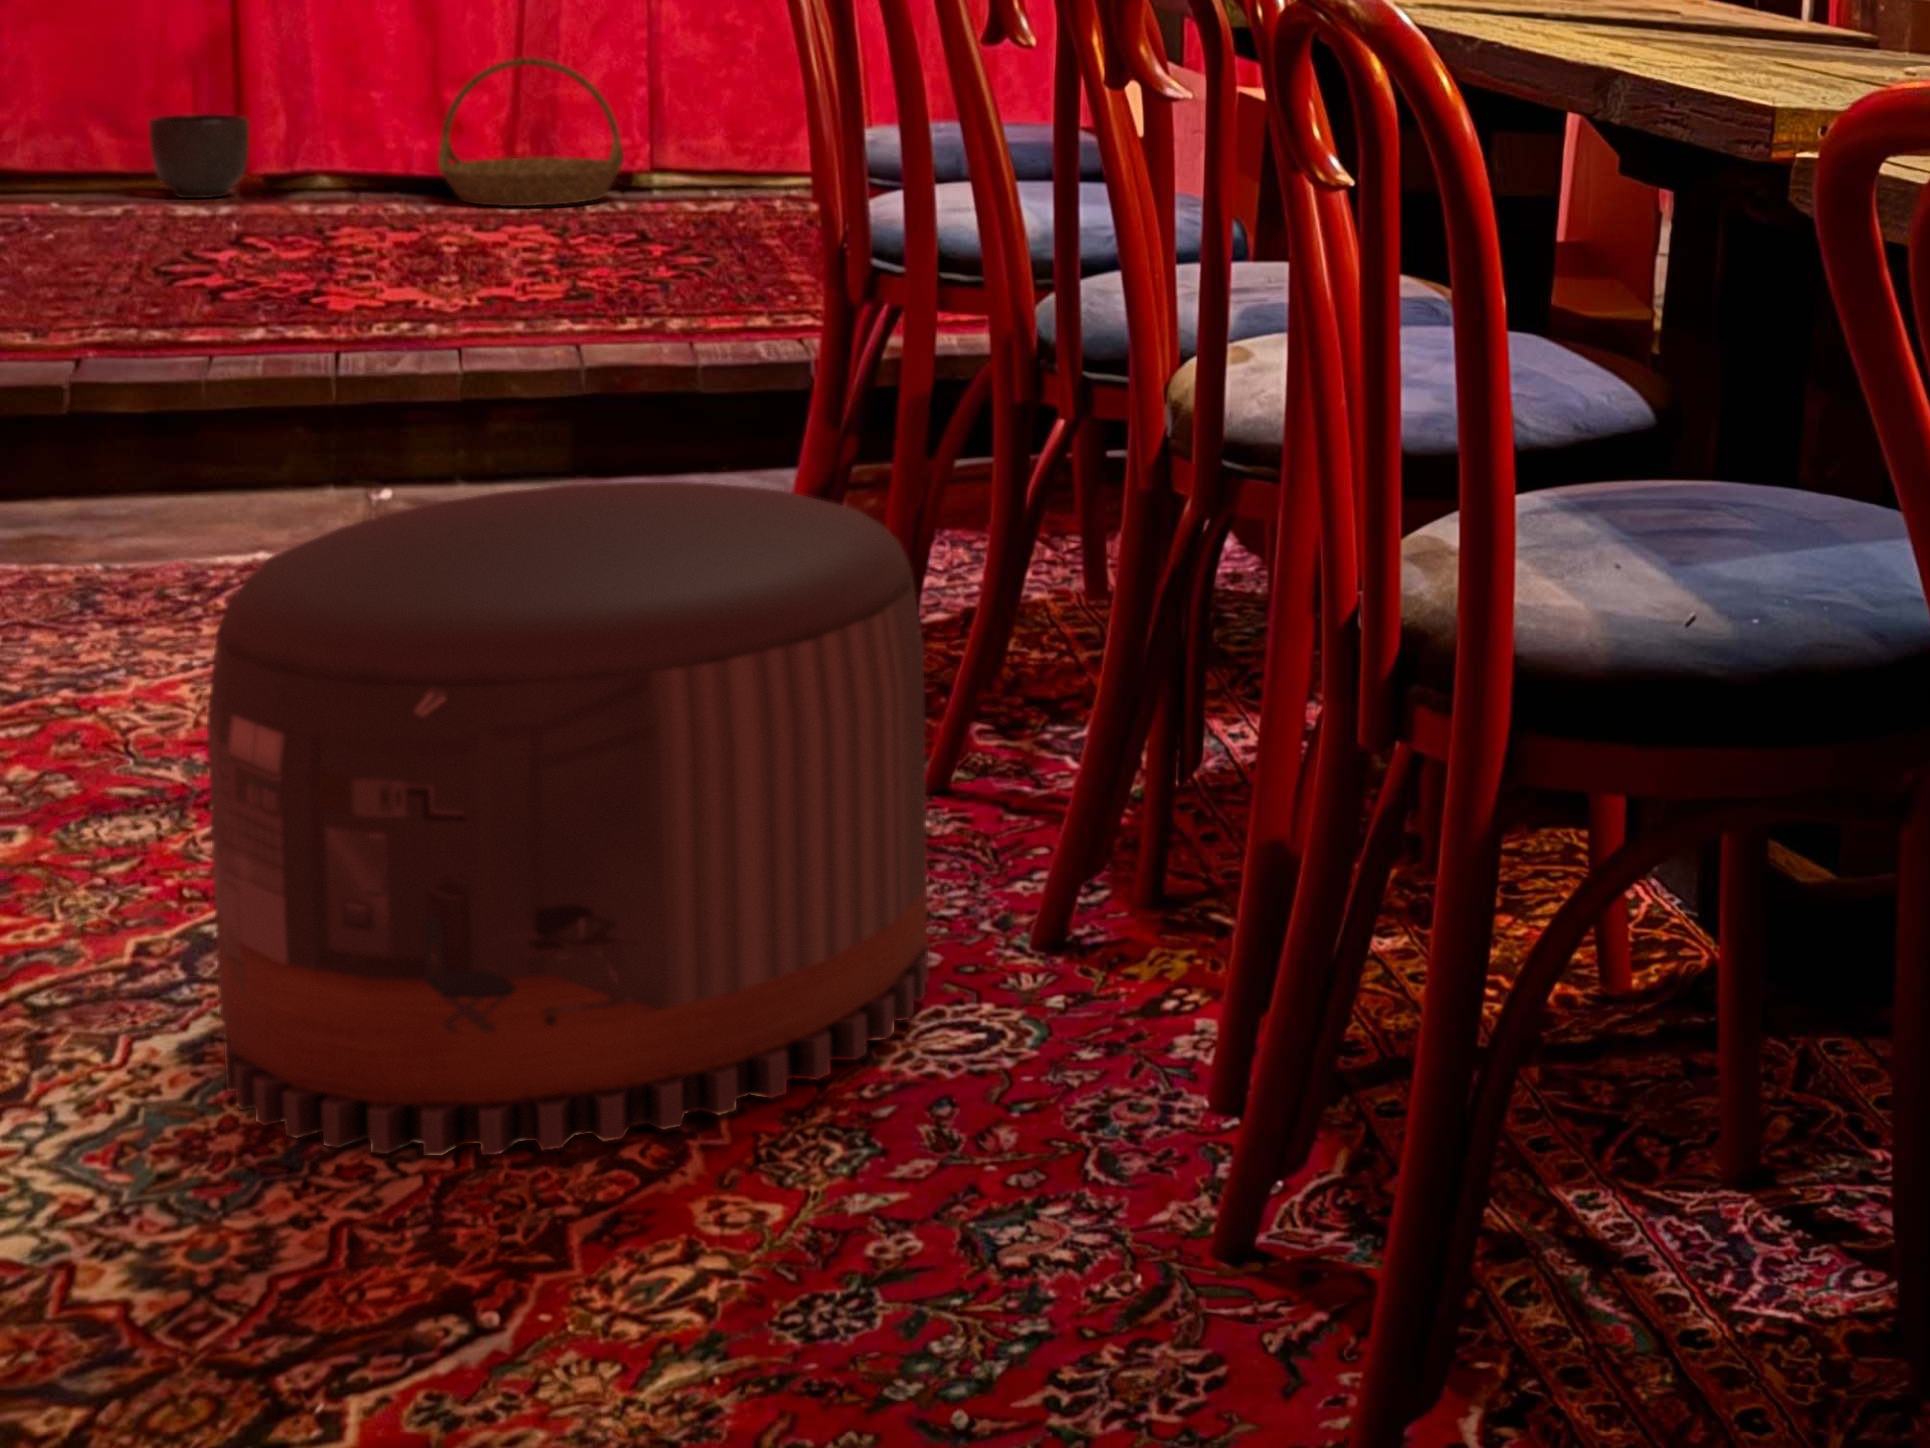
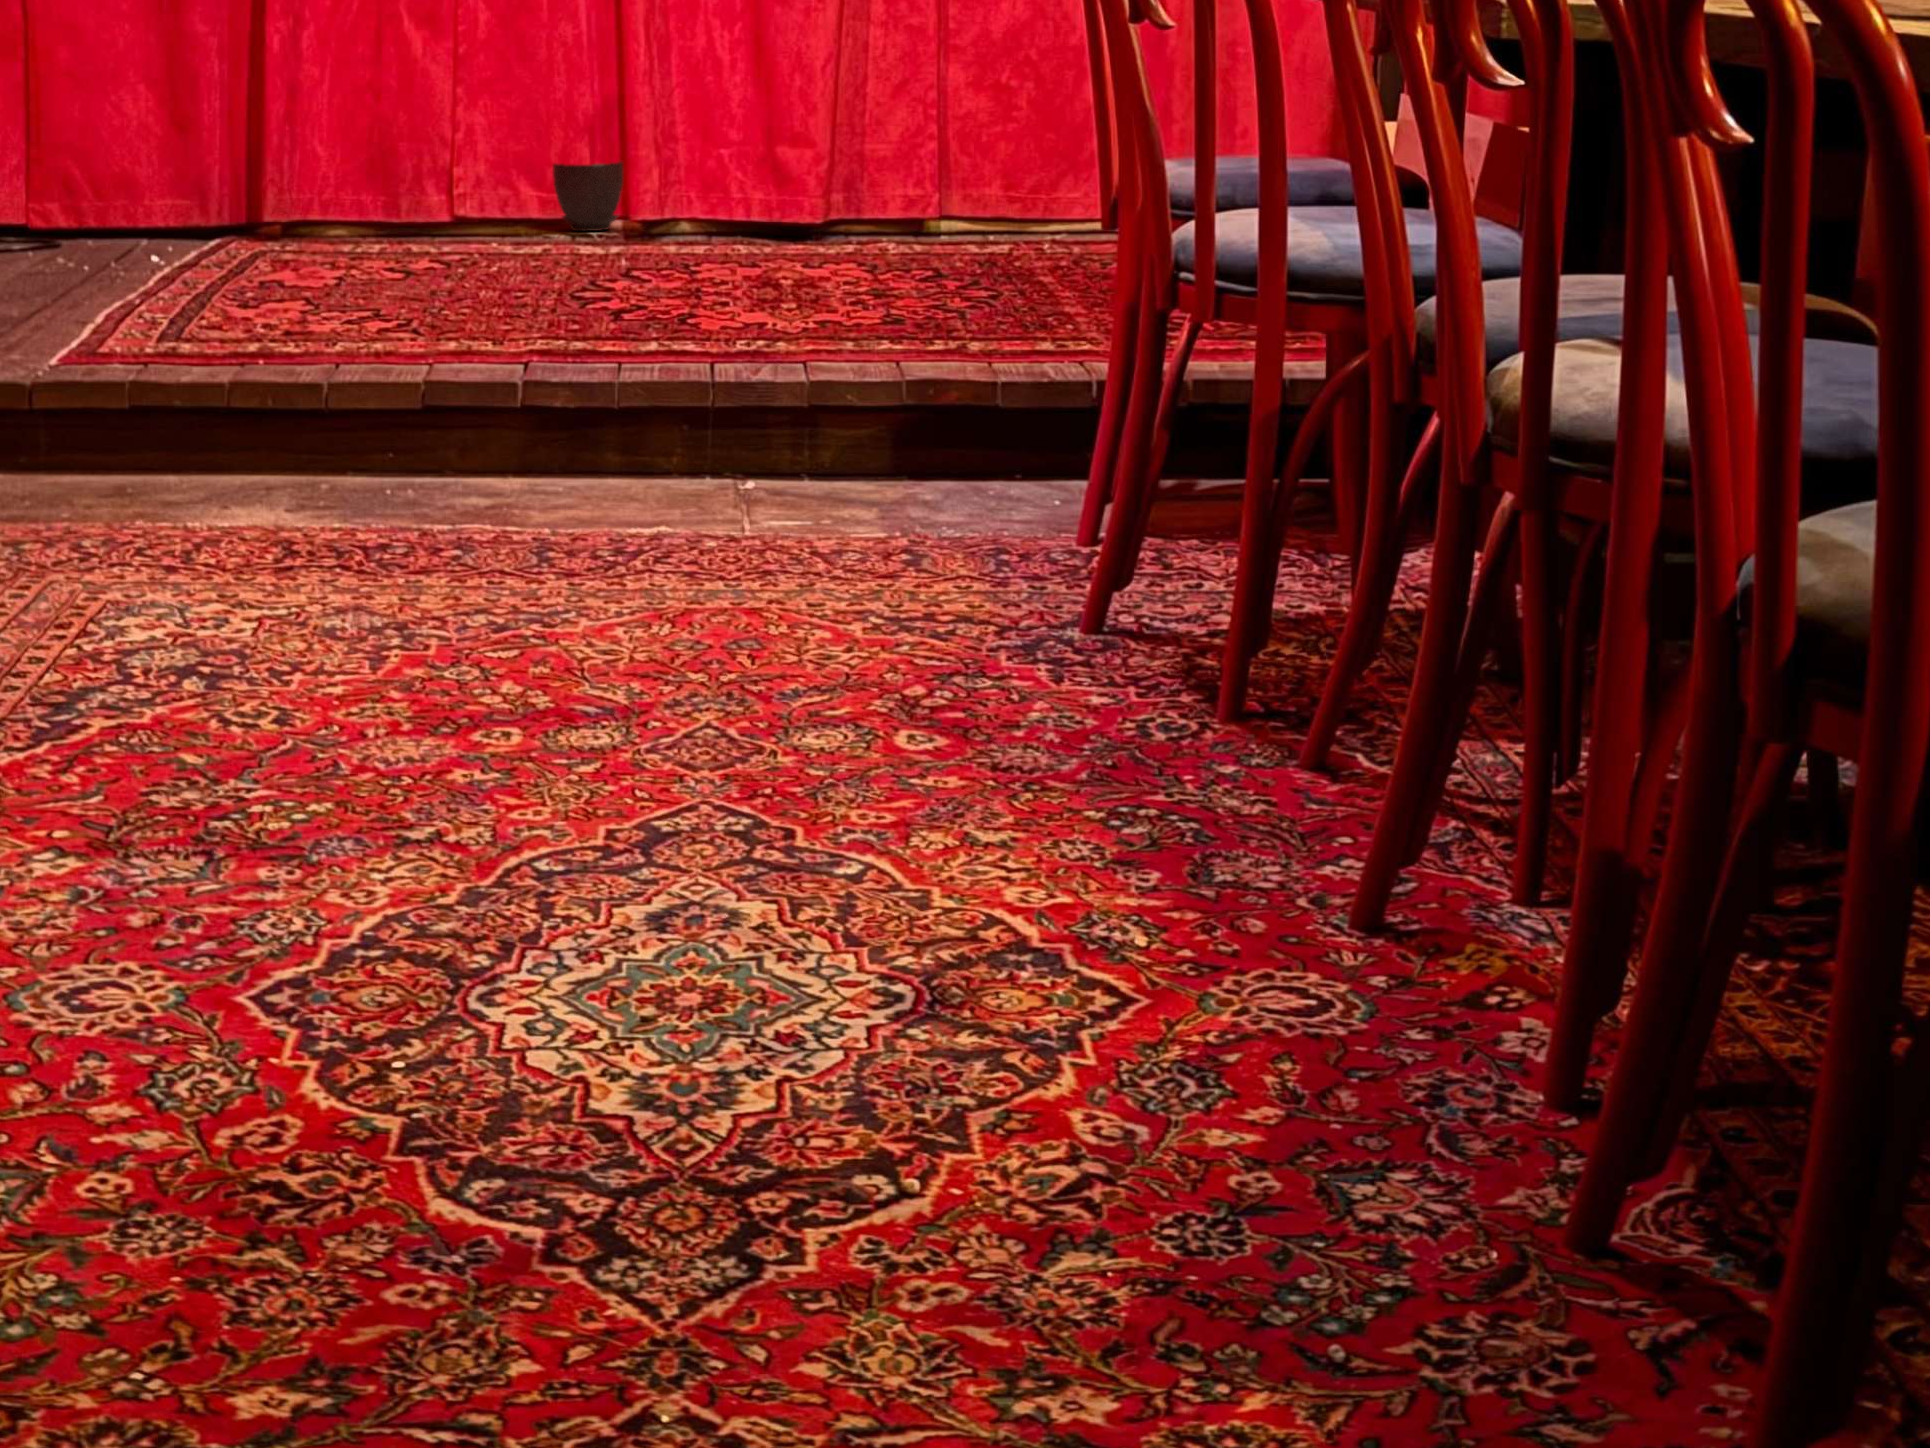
basket: present [438,58,624,206] -> none [770,106,919,239]
pouf: present [207,482,928,1156] -> none [677,457,1261,1047]

